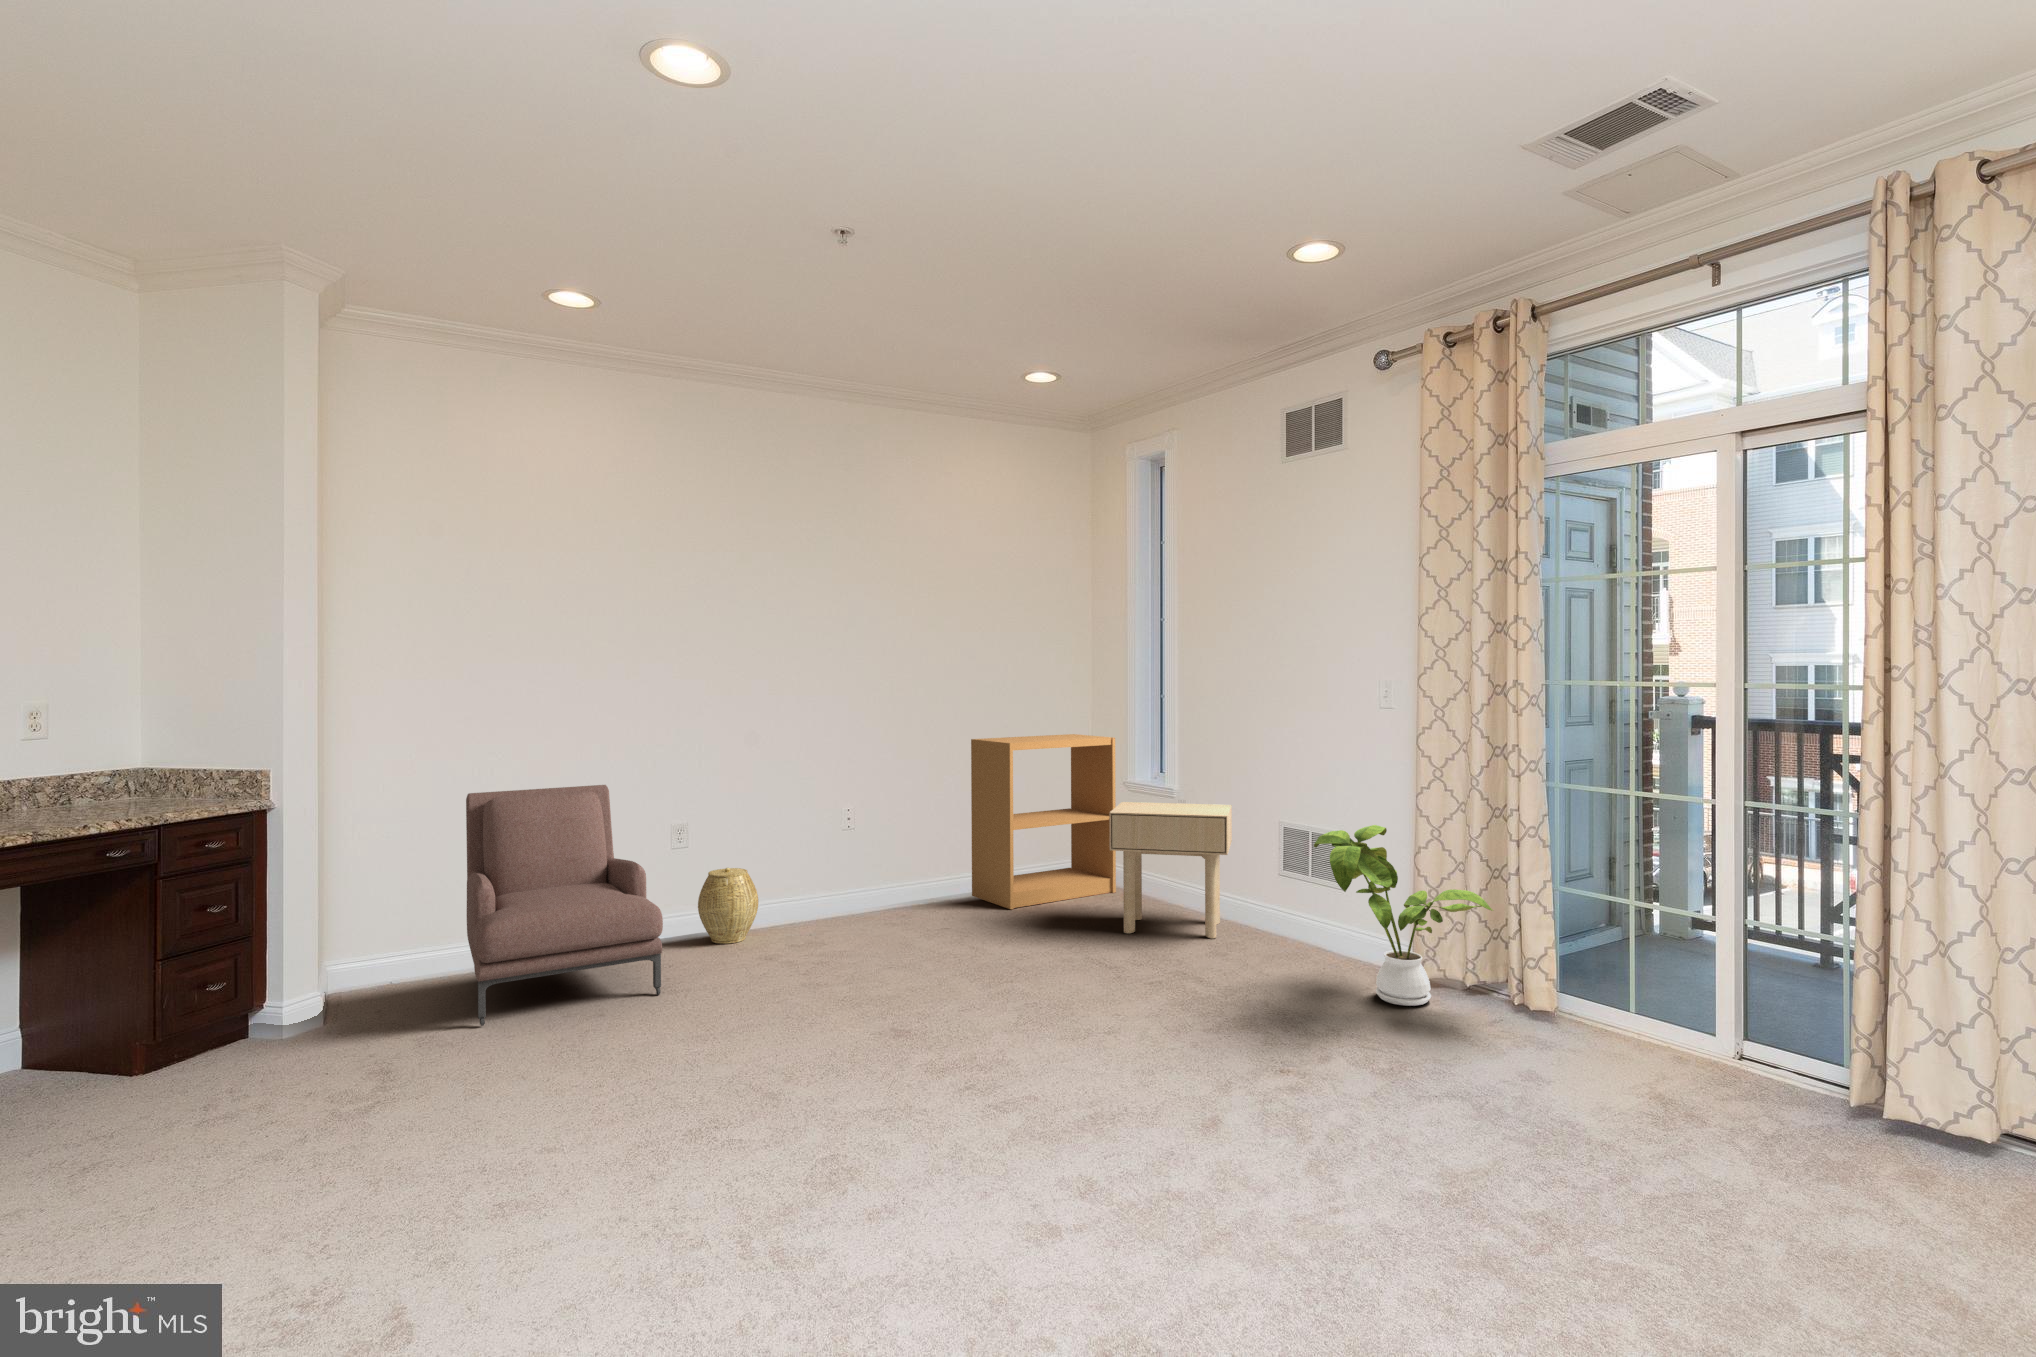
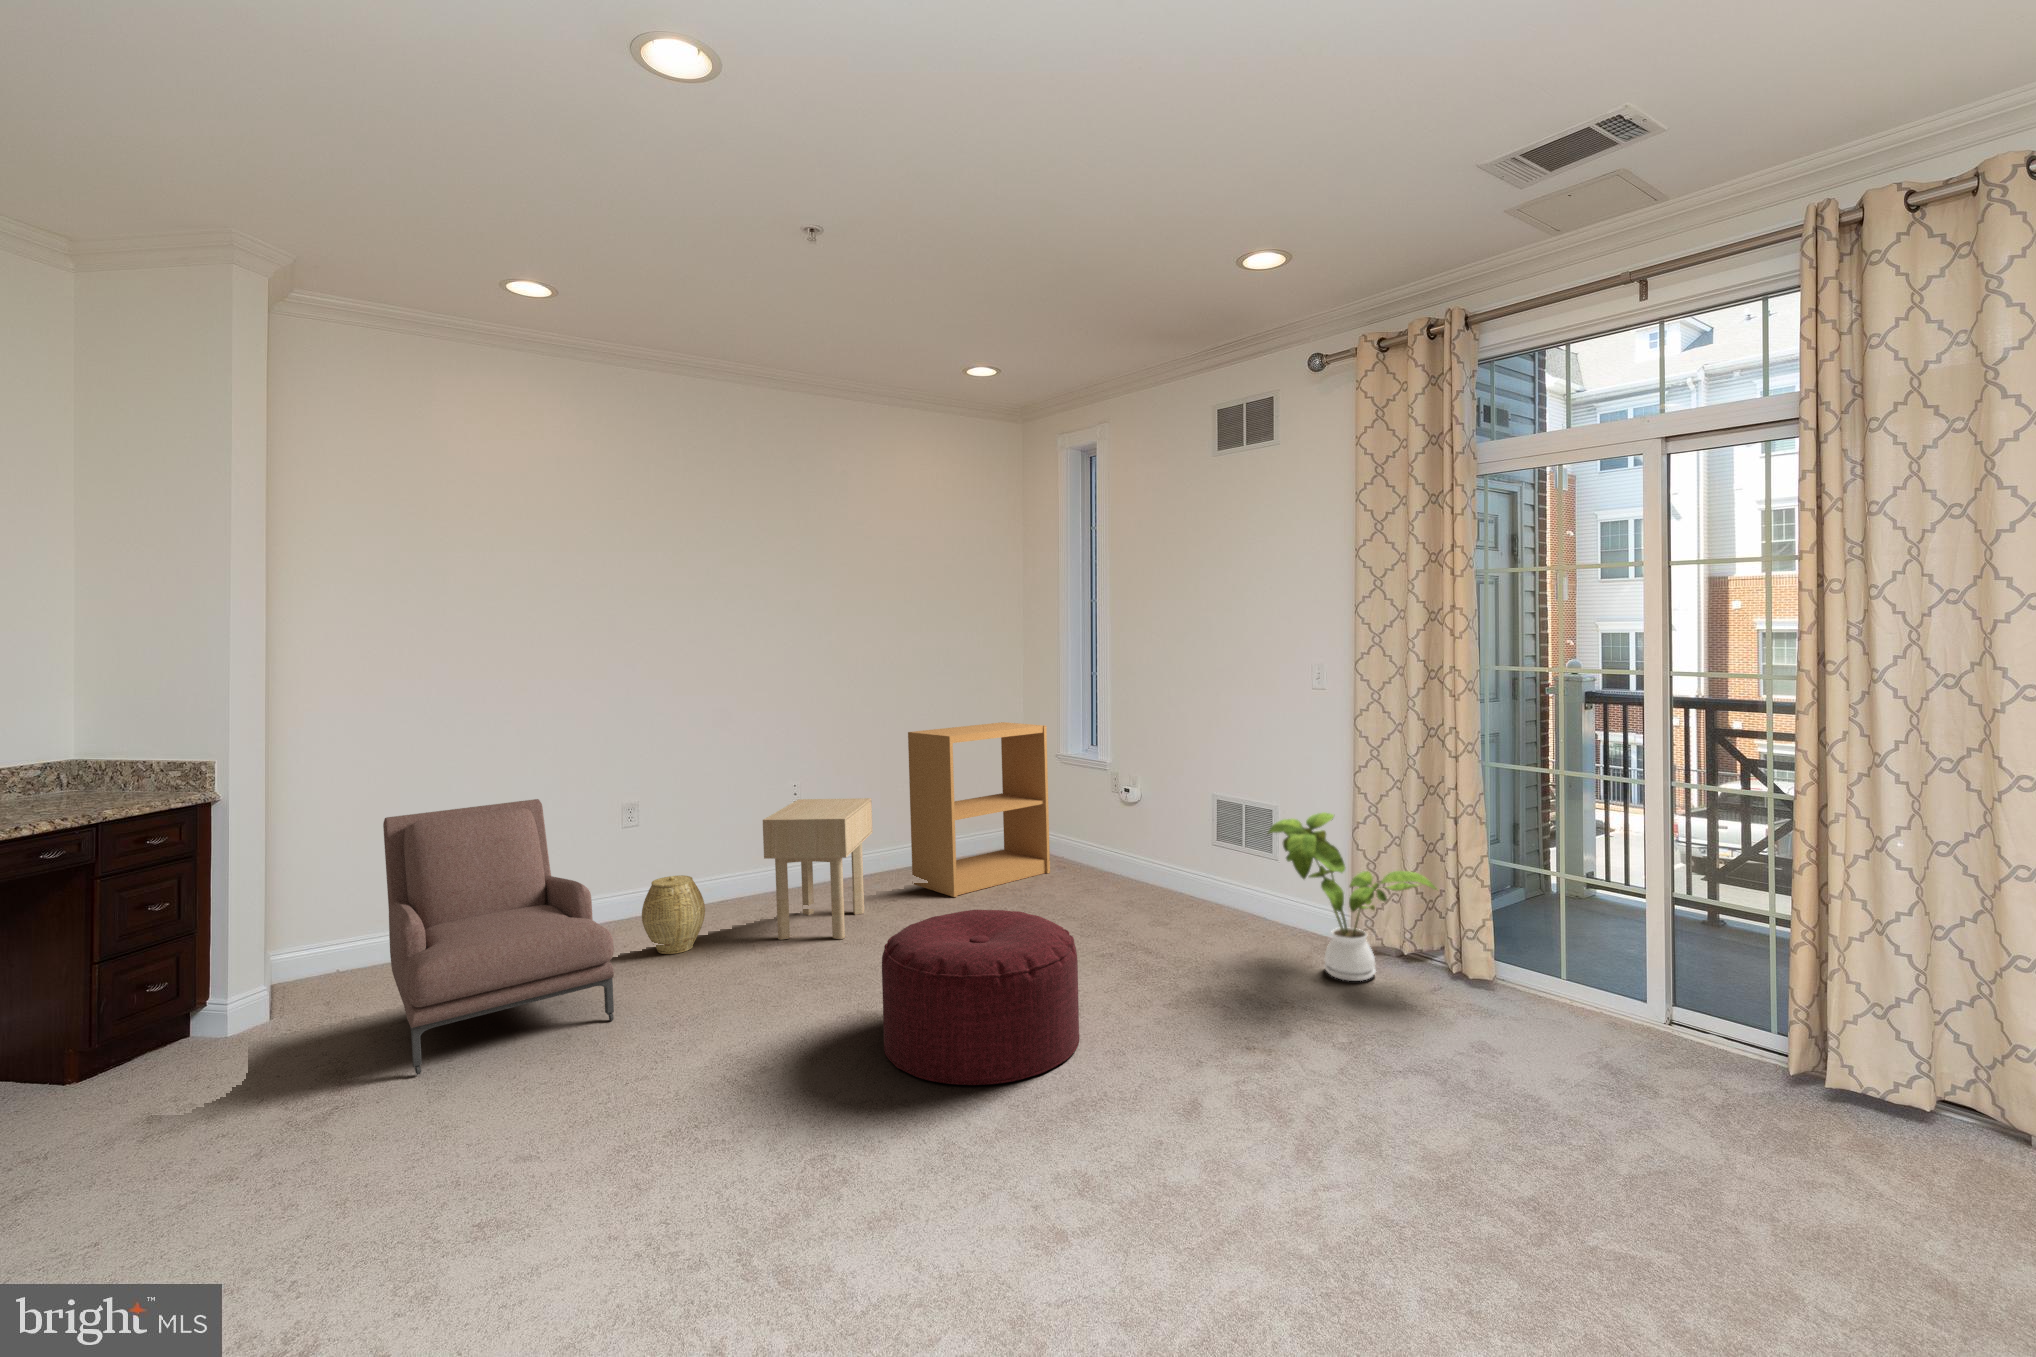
side table: present [1110,802,1232,938] -> present [763,798,873,940]
ottoman: none [906,906,1100,1068] -> present [882,910,1079,1085]

